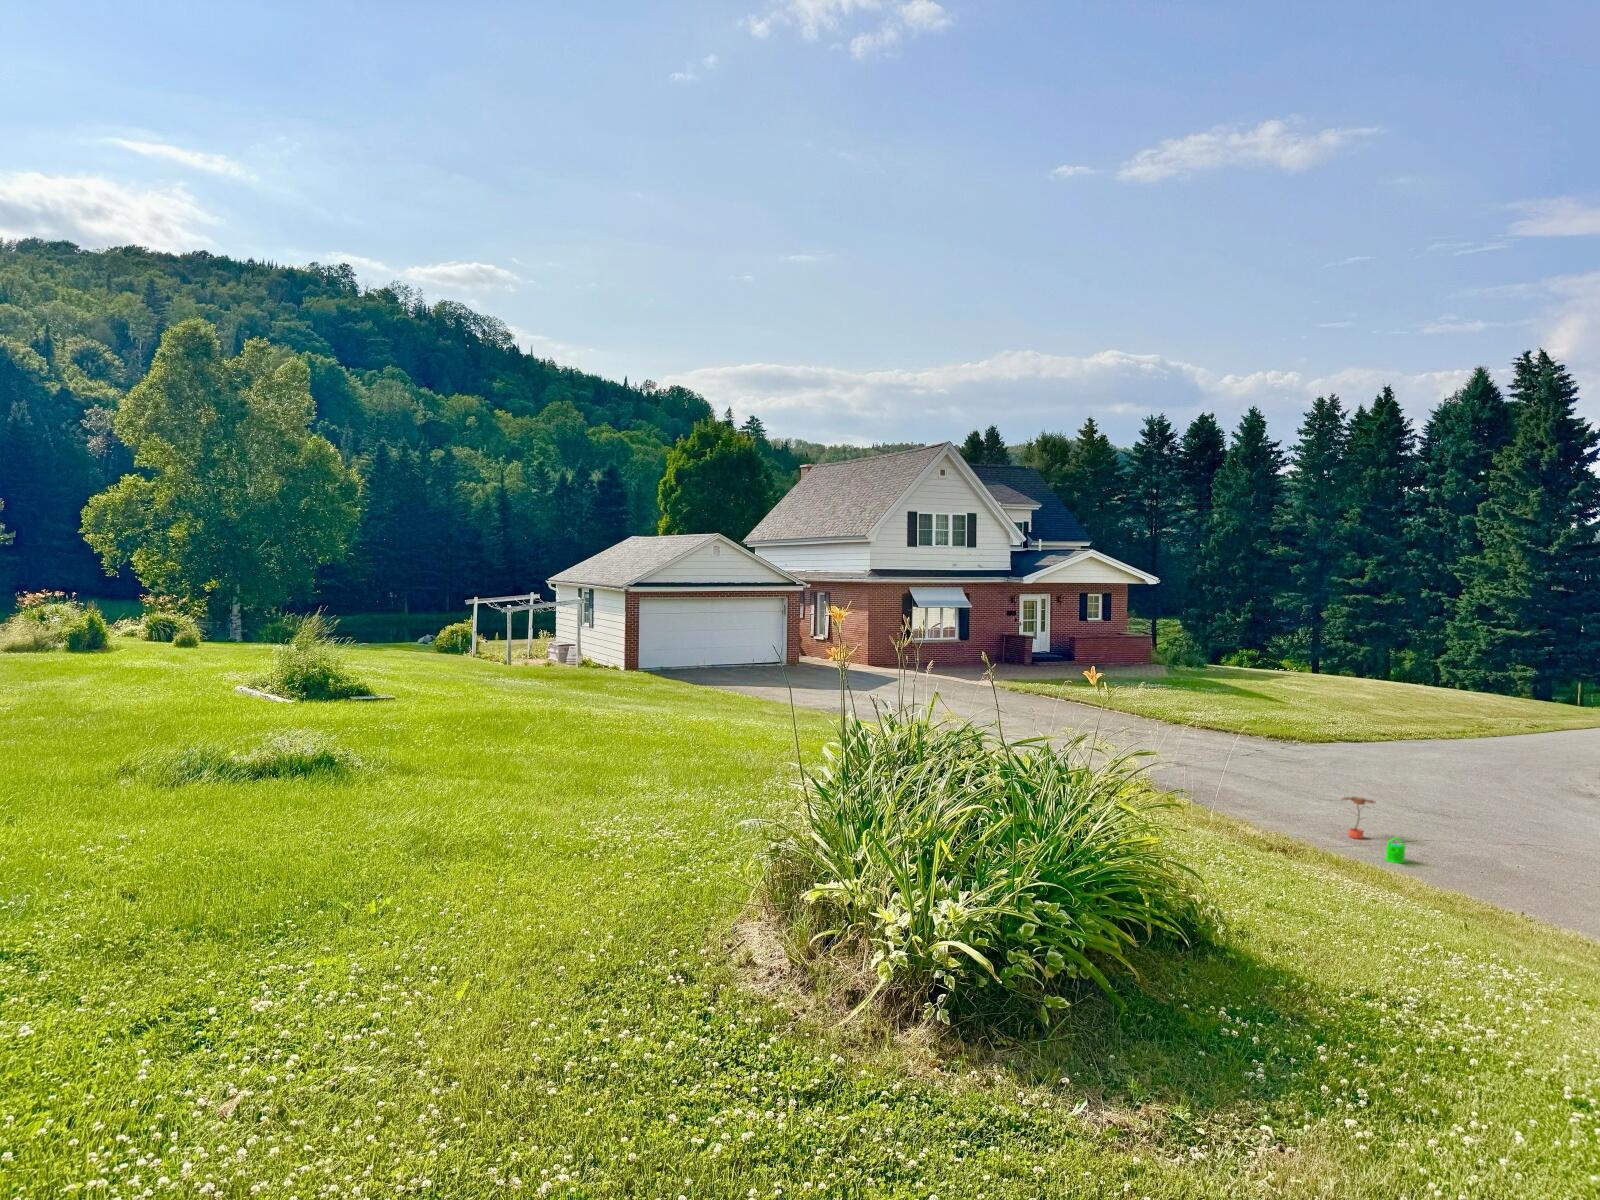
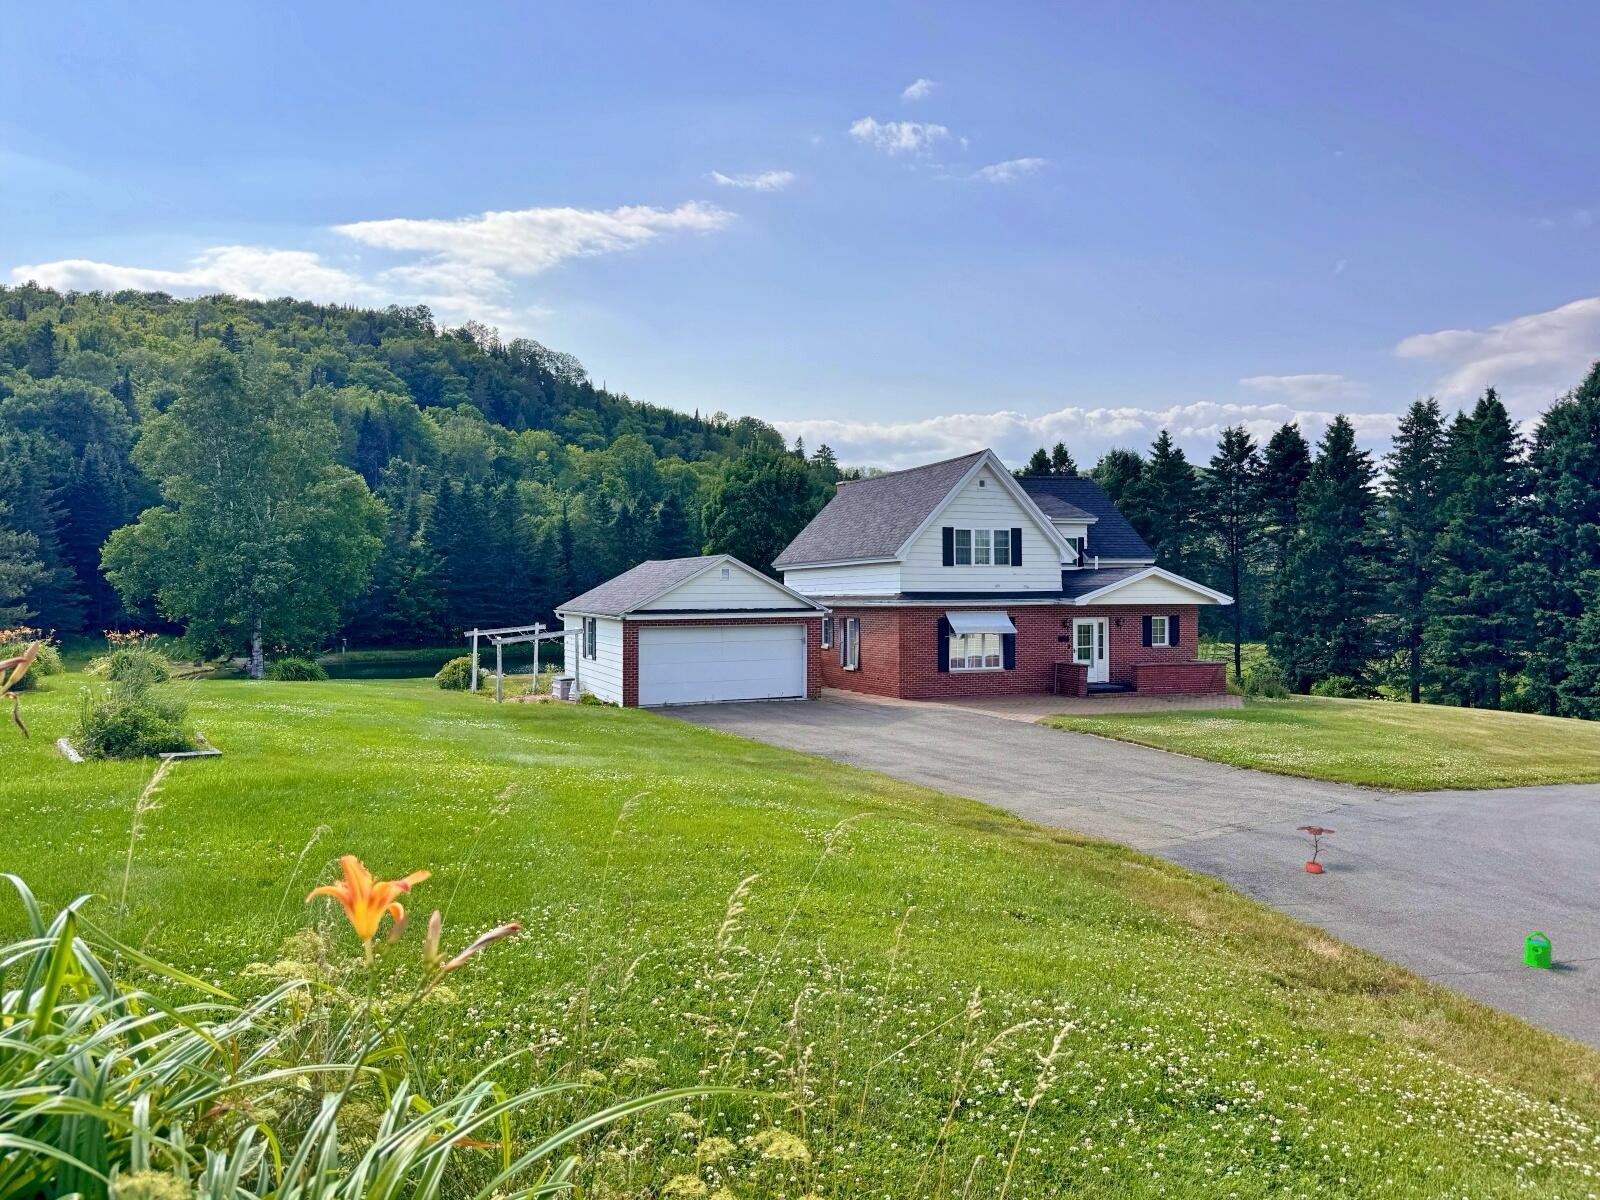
potted plant: present [1342,797,1375,839] -> present [1296,826,1335,873]

